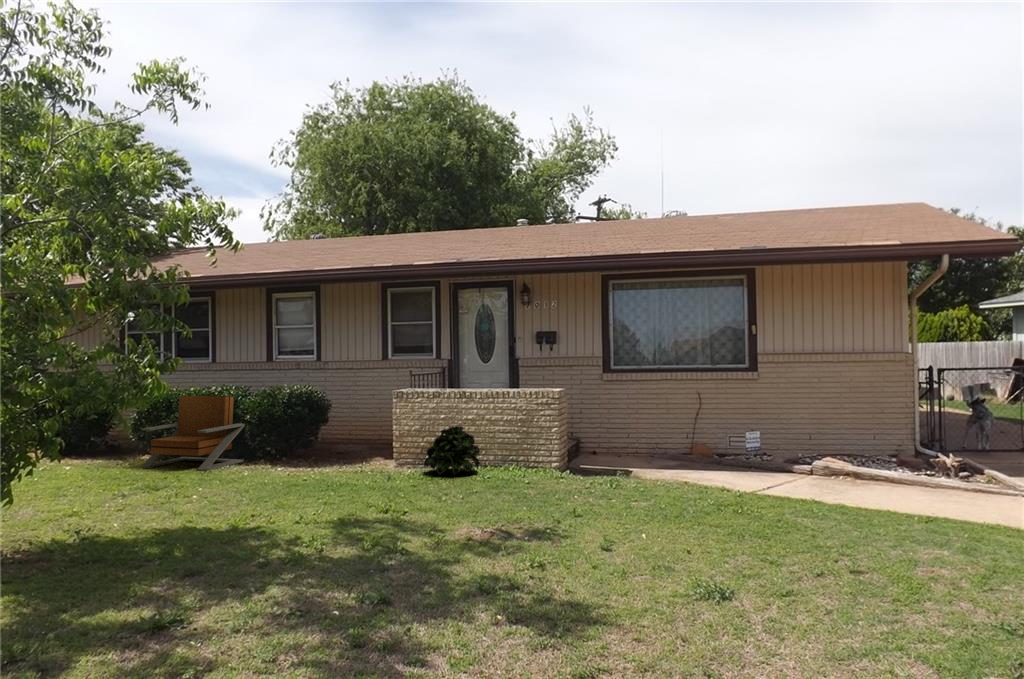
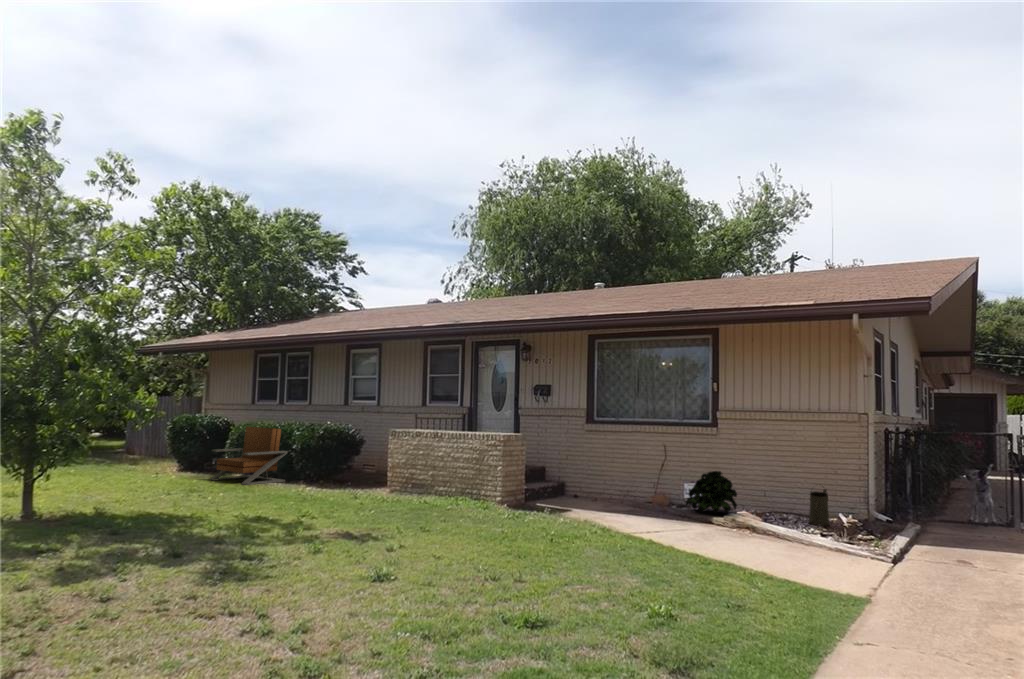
watering can: none [868,425,890,466] -> present [809,489,830,526]
potted plant: present [424,426,480,475] -> present [686,471,737,514]

